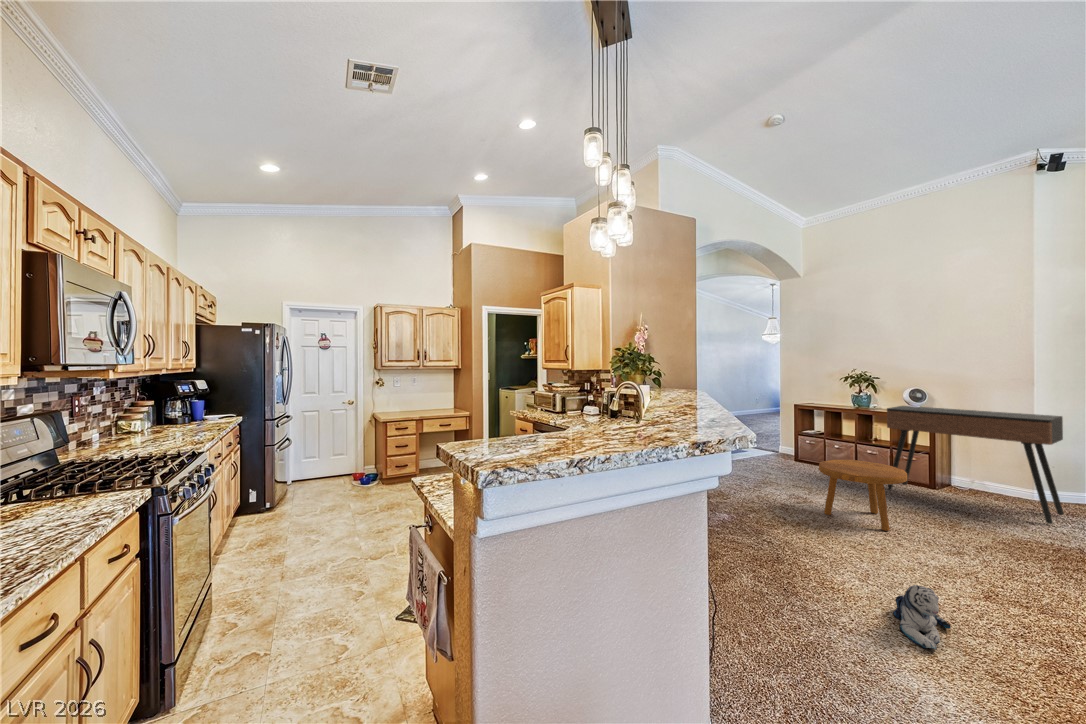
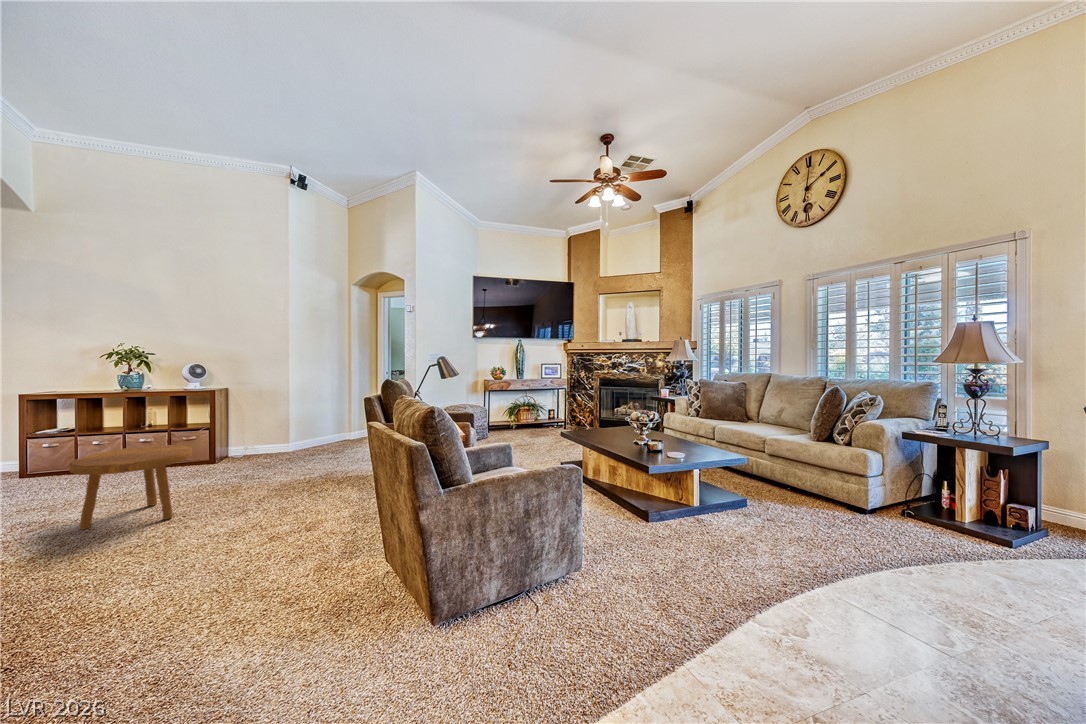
console table: present [887,406,1064,524] -> none [164,380,309,477]
plush toy: present [893,585,951,649] -> none [187,552,249,622]

